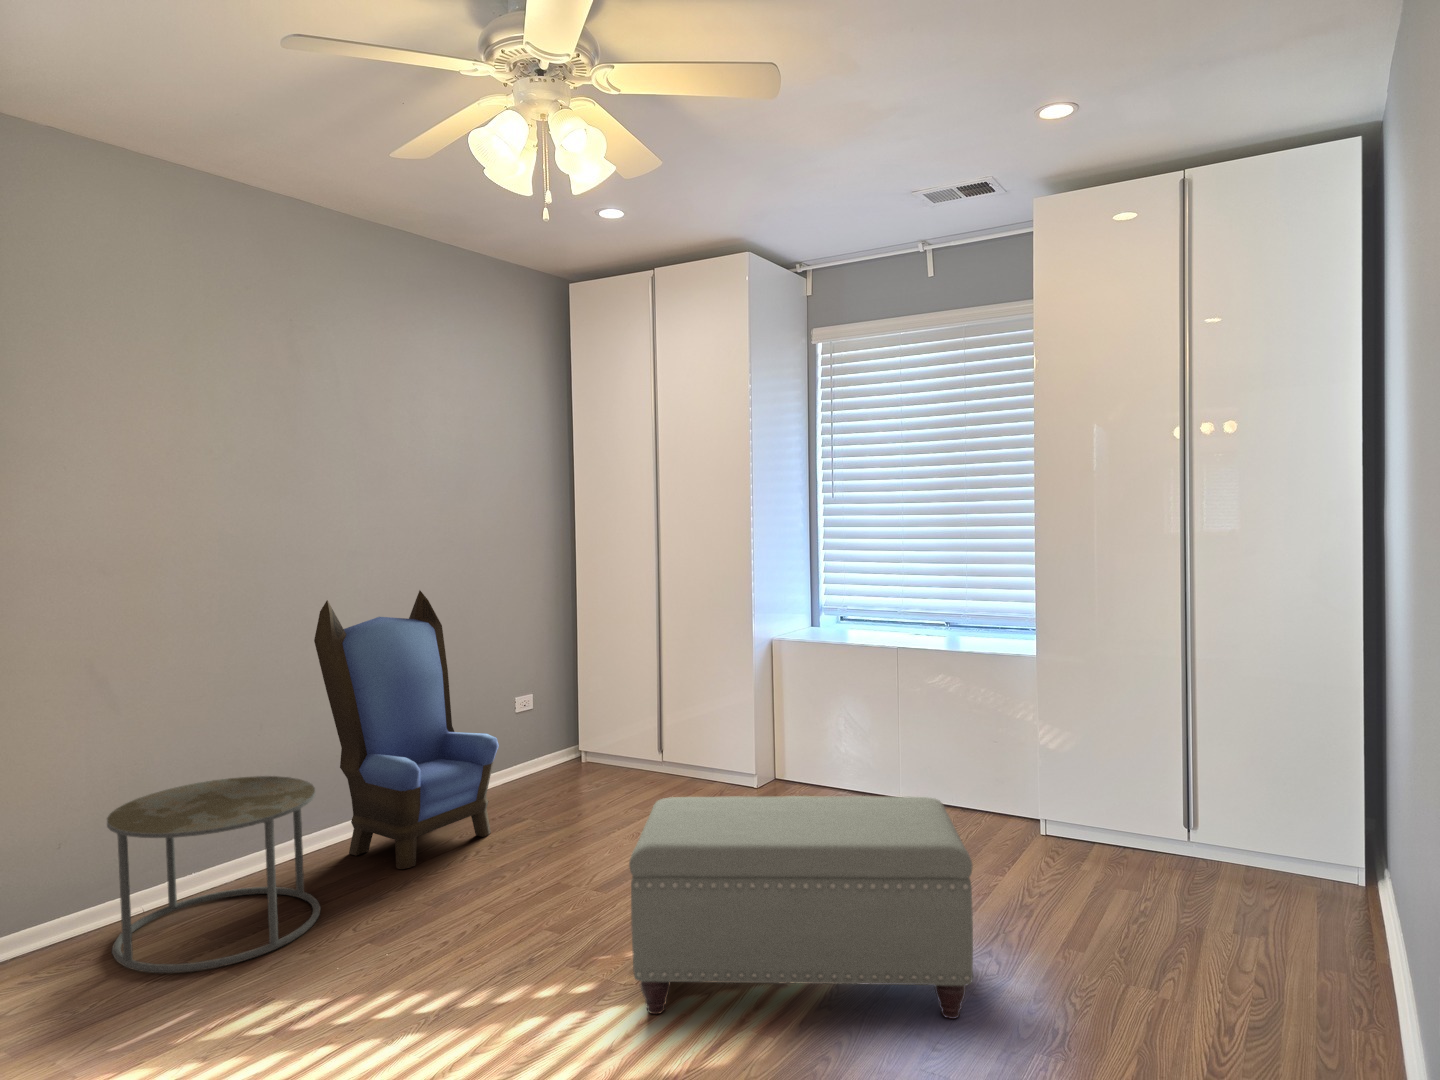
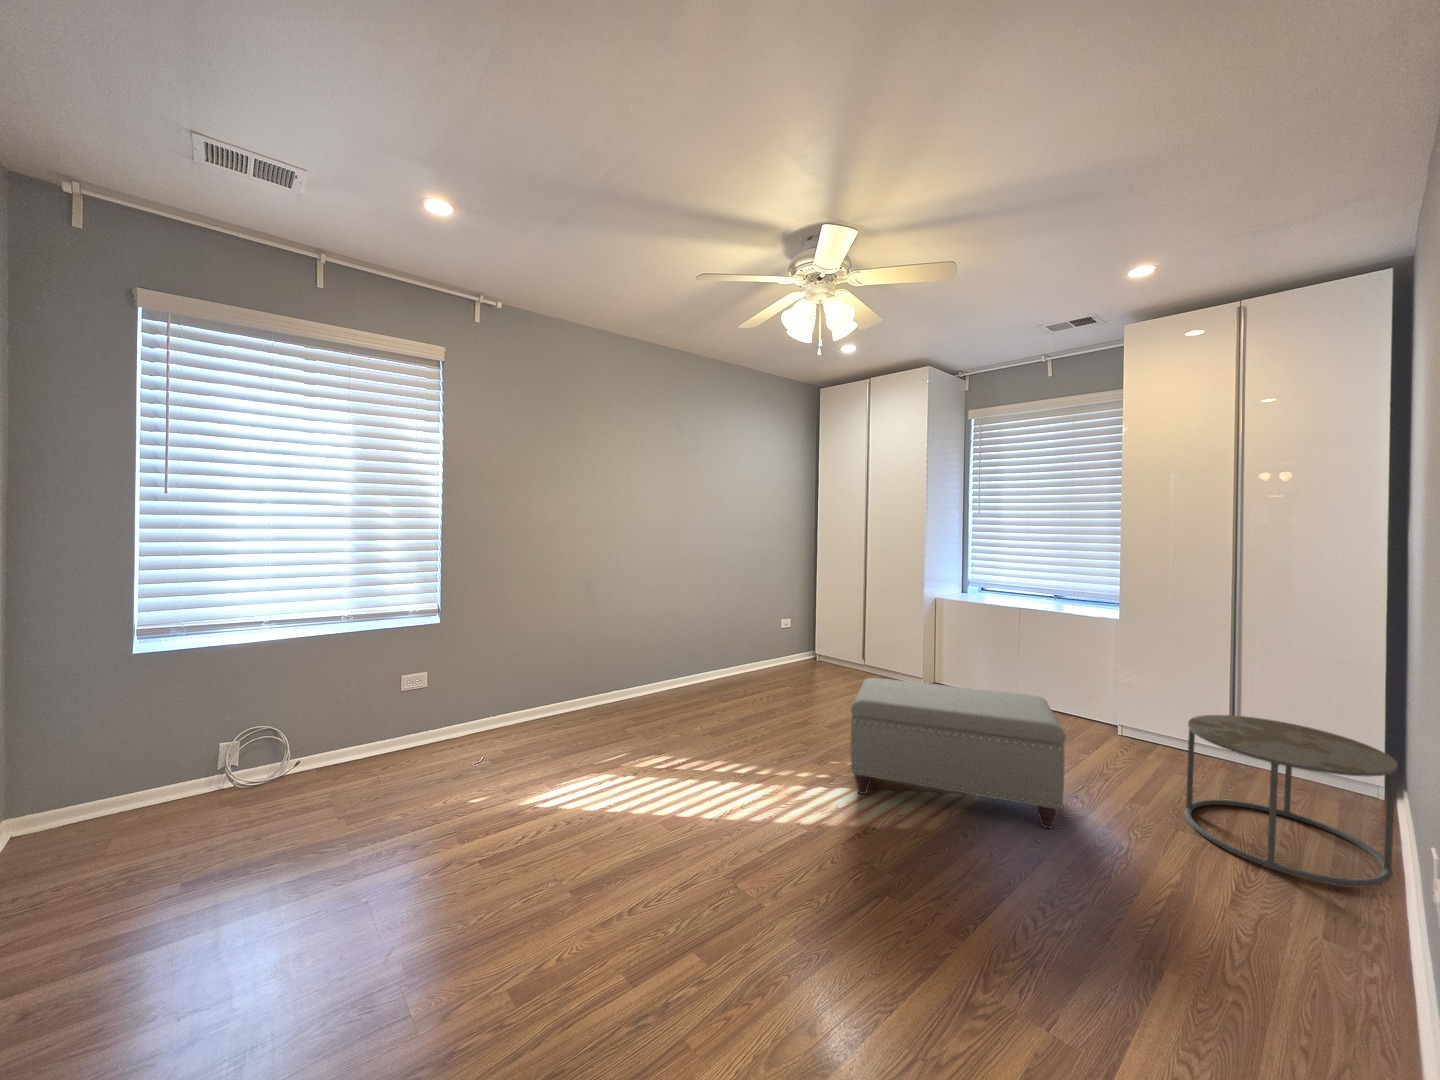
armchair: present [314,590,499,869] -> none [685,557,775,702]
side table: present [107,776,321,973] -> present [1184,715,1397,886]

